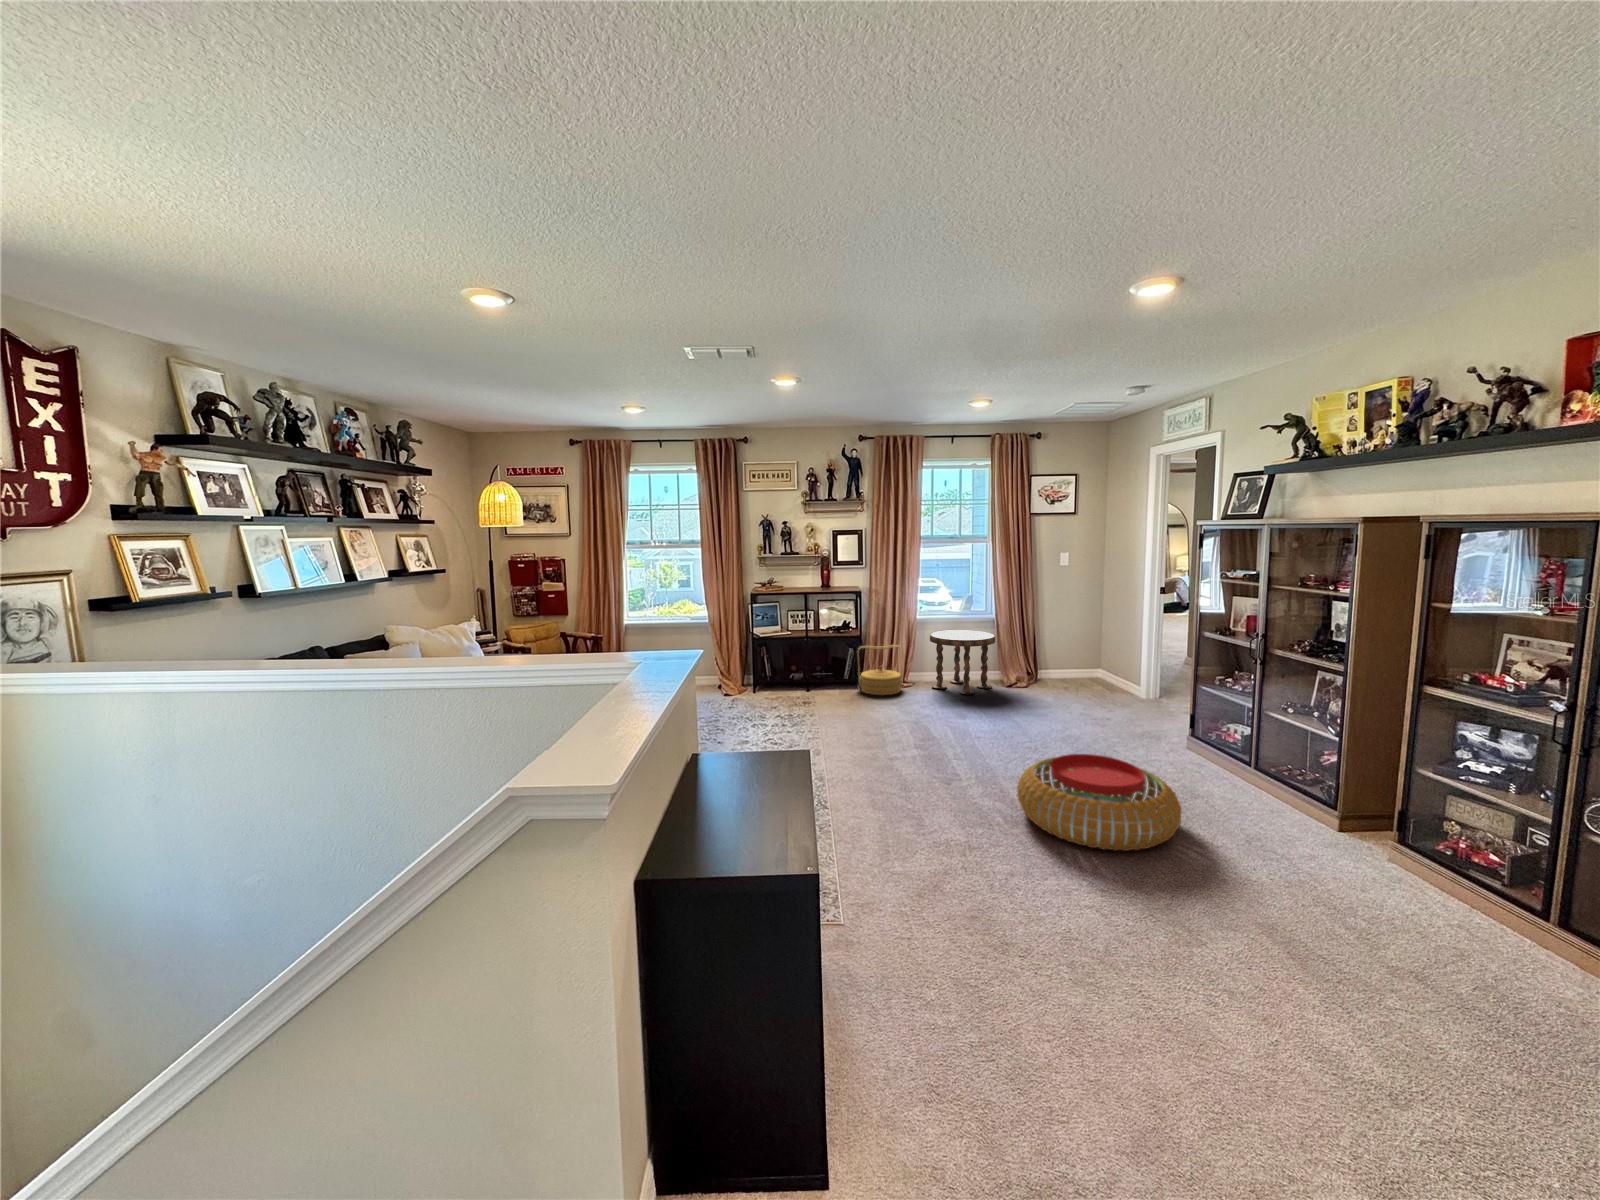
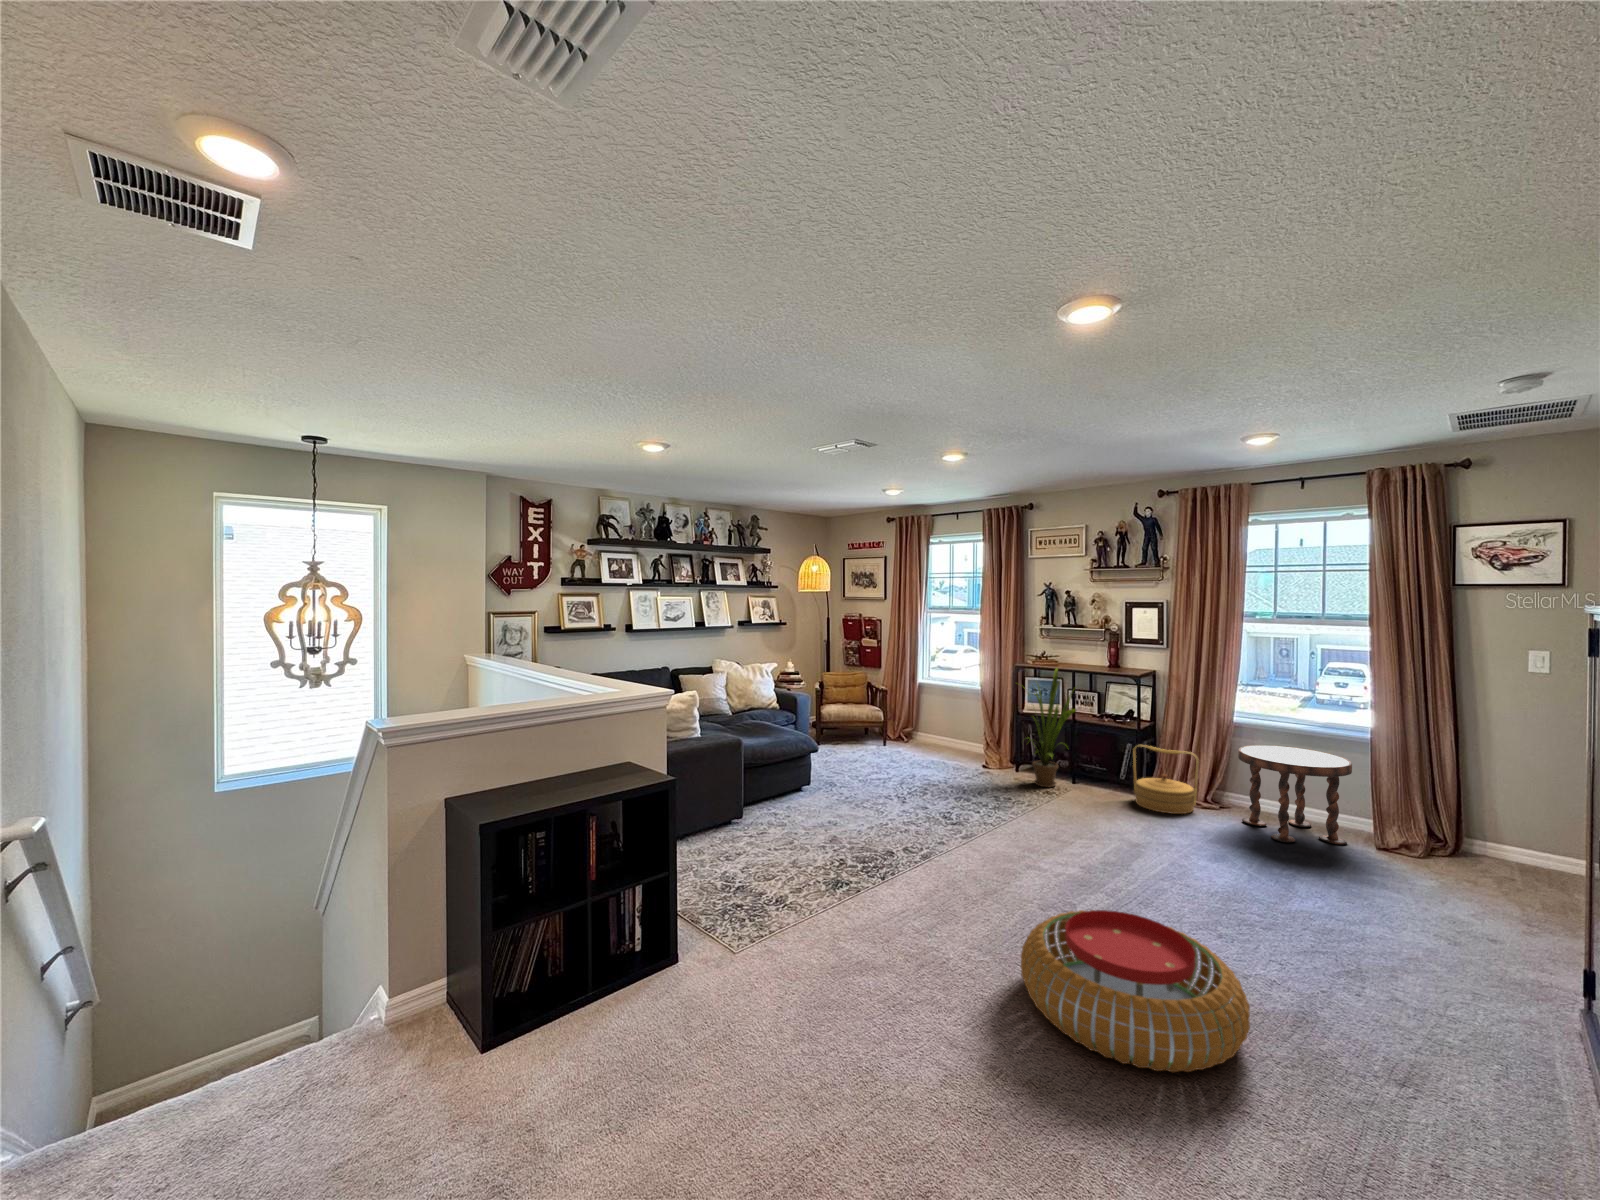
house plant: none [757,591,815,698] -> present [1028,668,1076,787]

